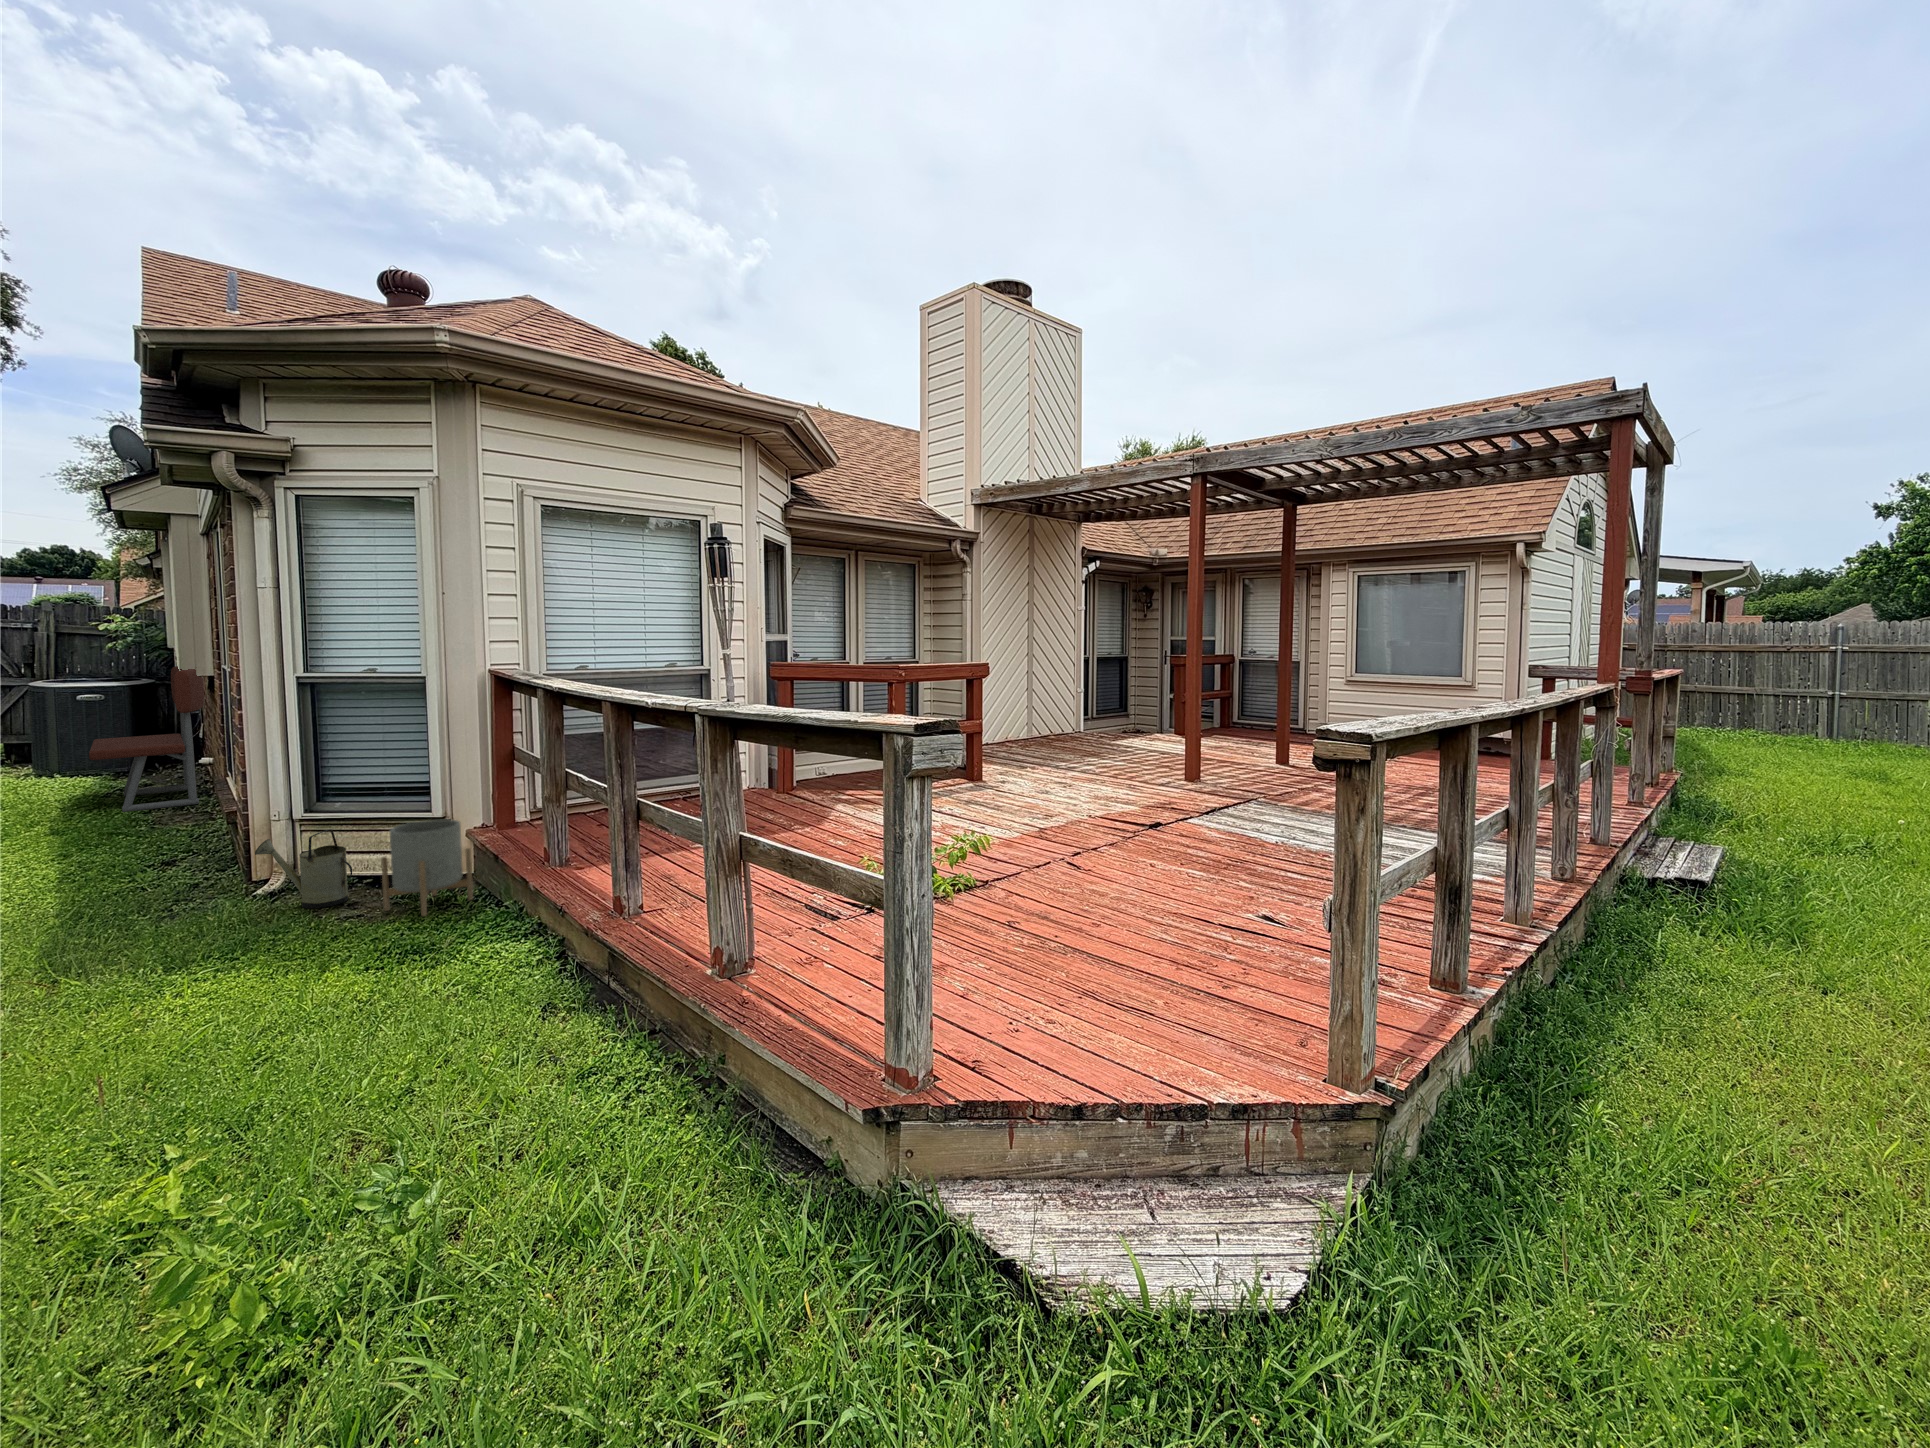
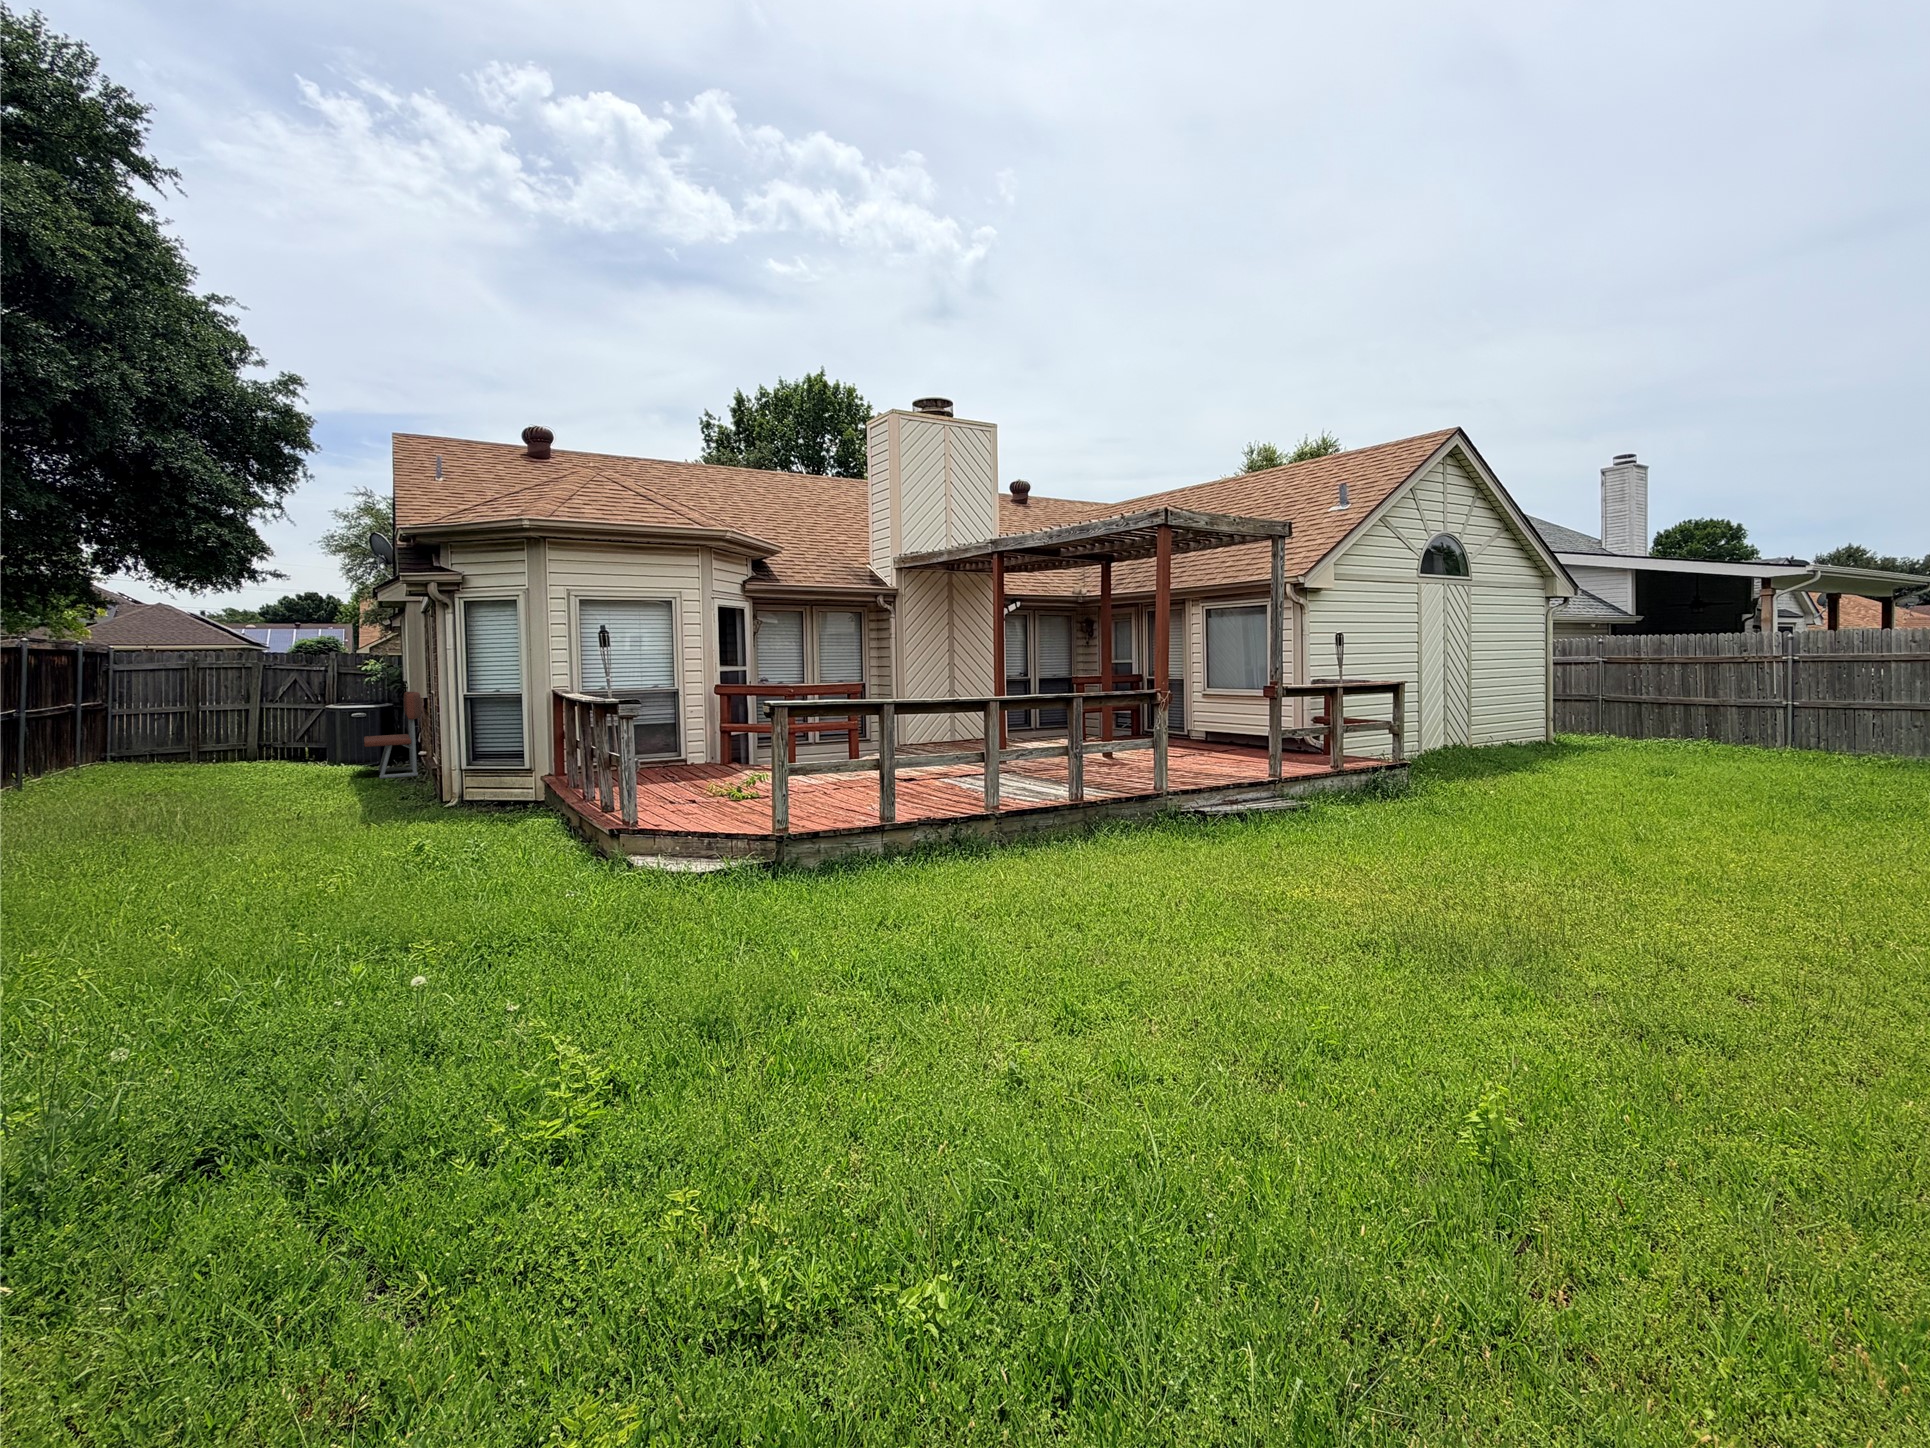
planter: present [381,820,473,916] -> none [499,769,542,815]
watering can: present [255,829,352,908] -> none [444,773,487,812]

